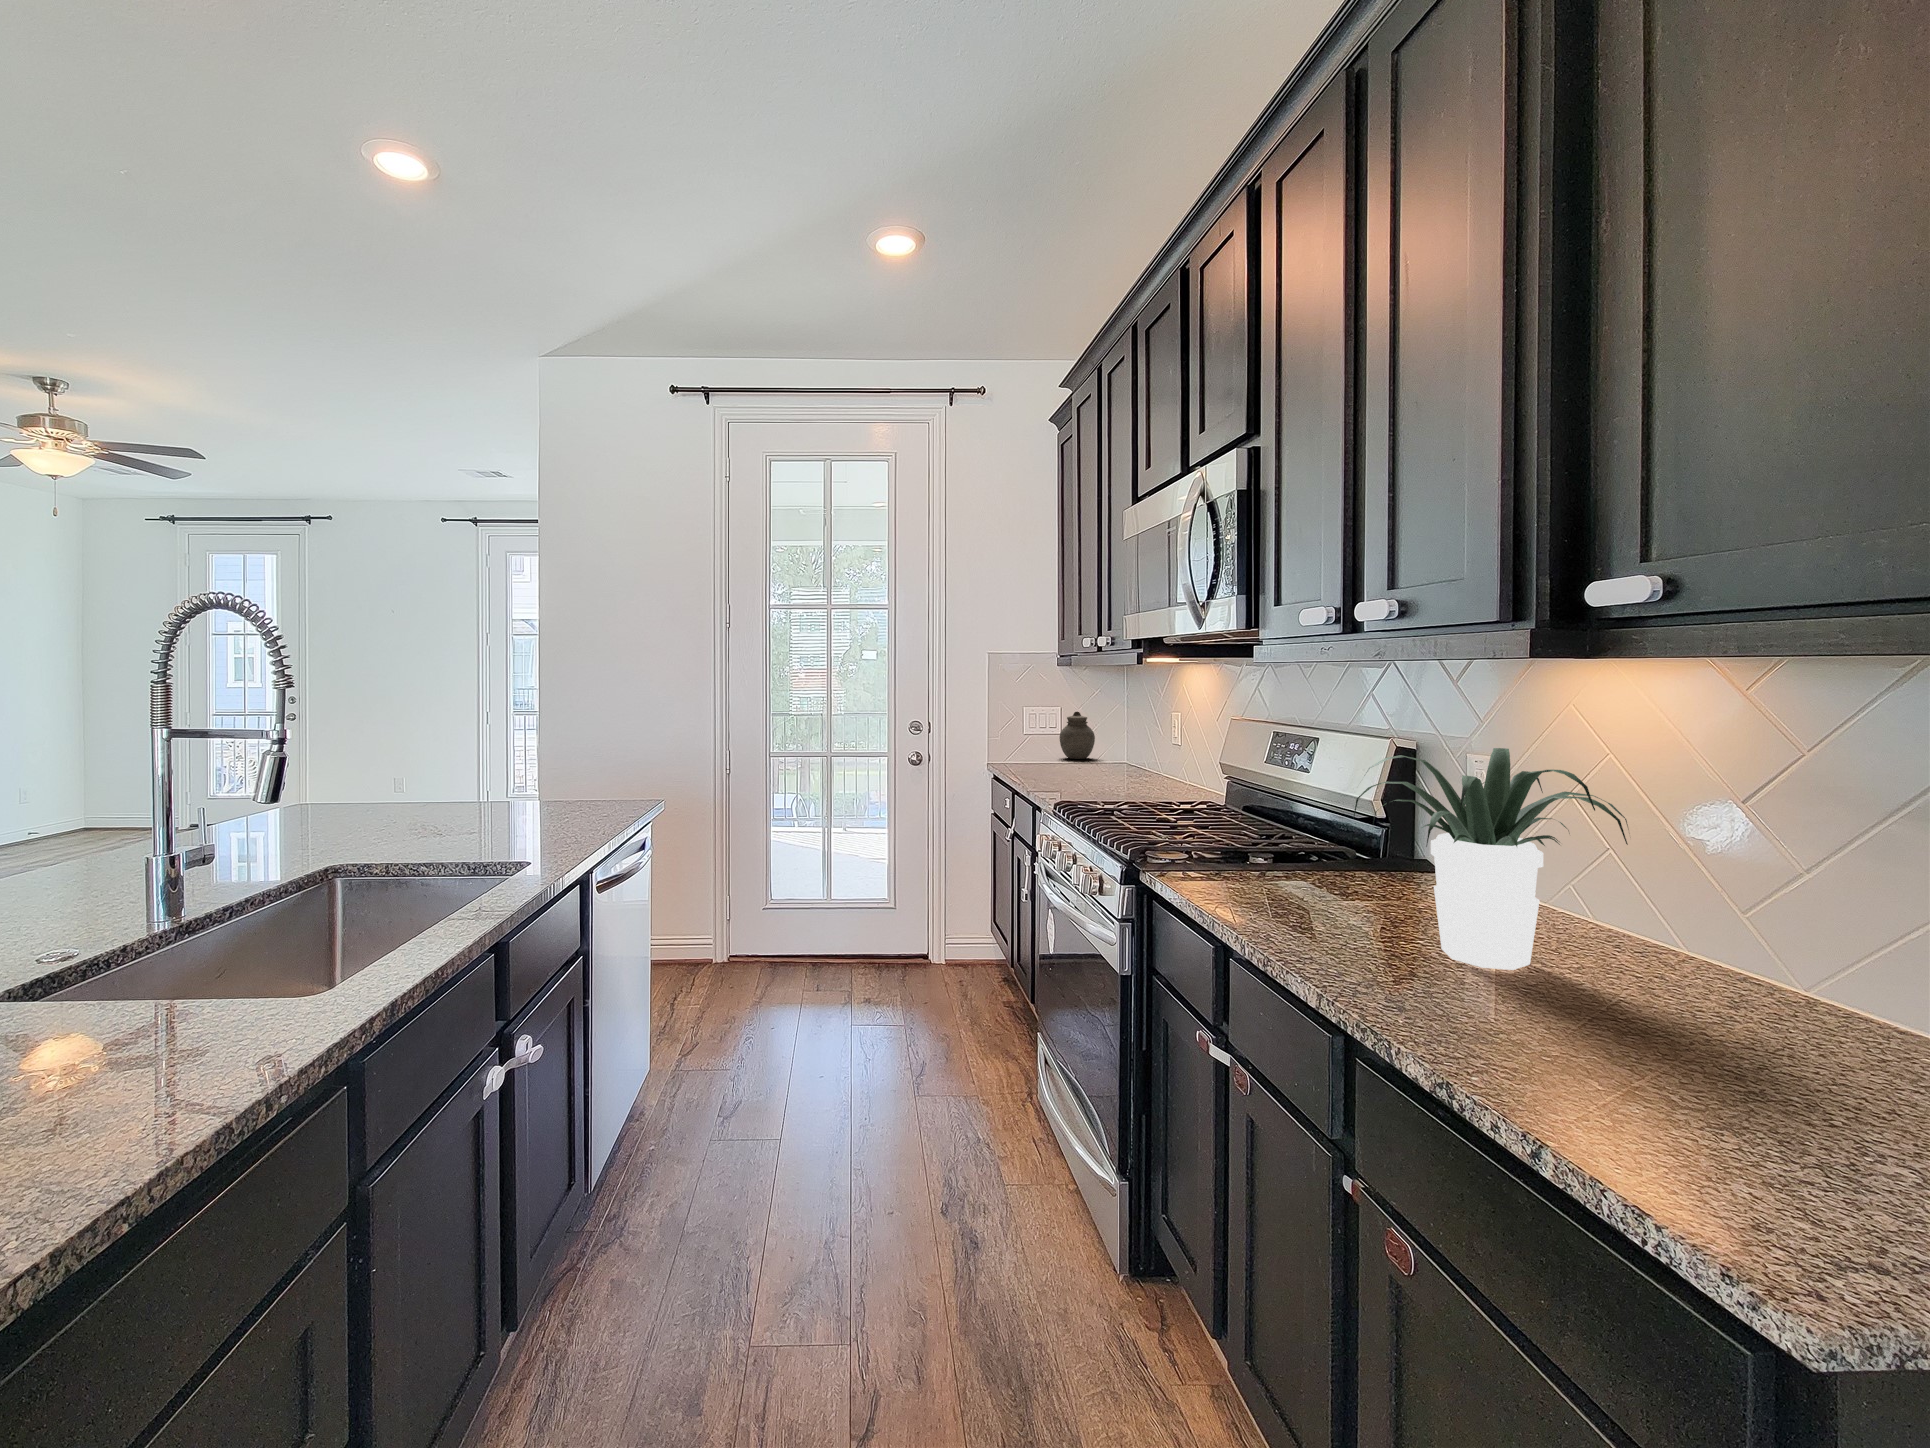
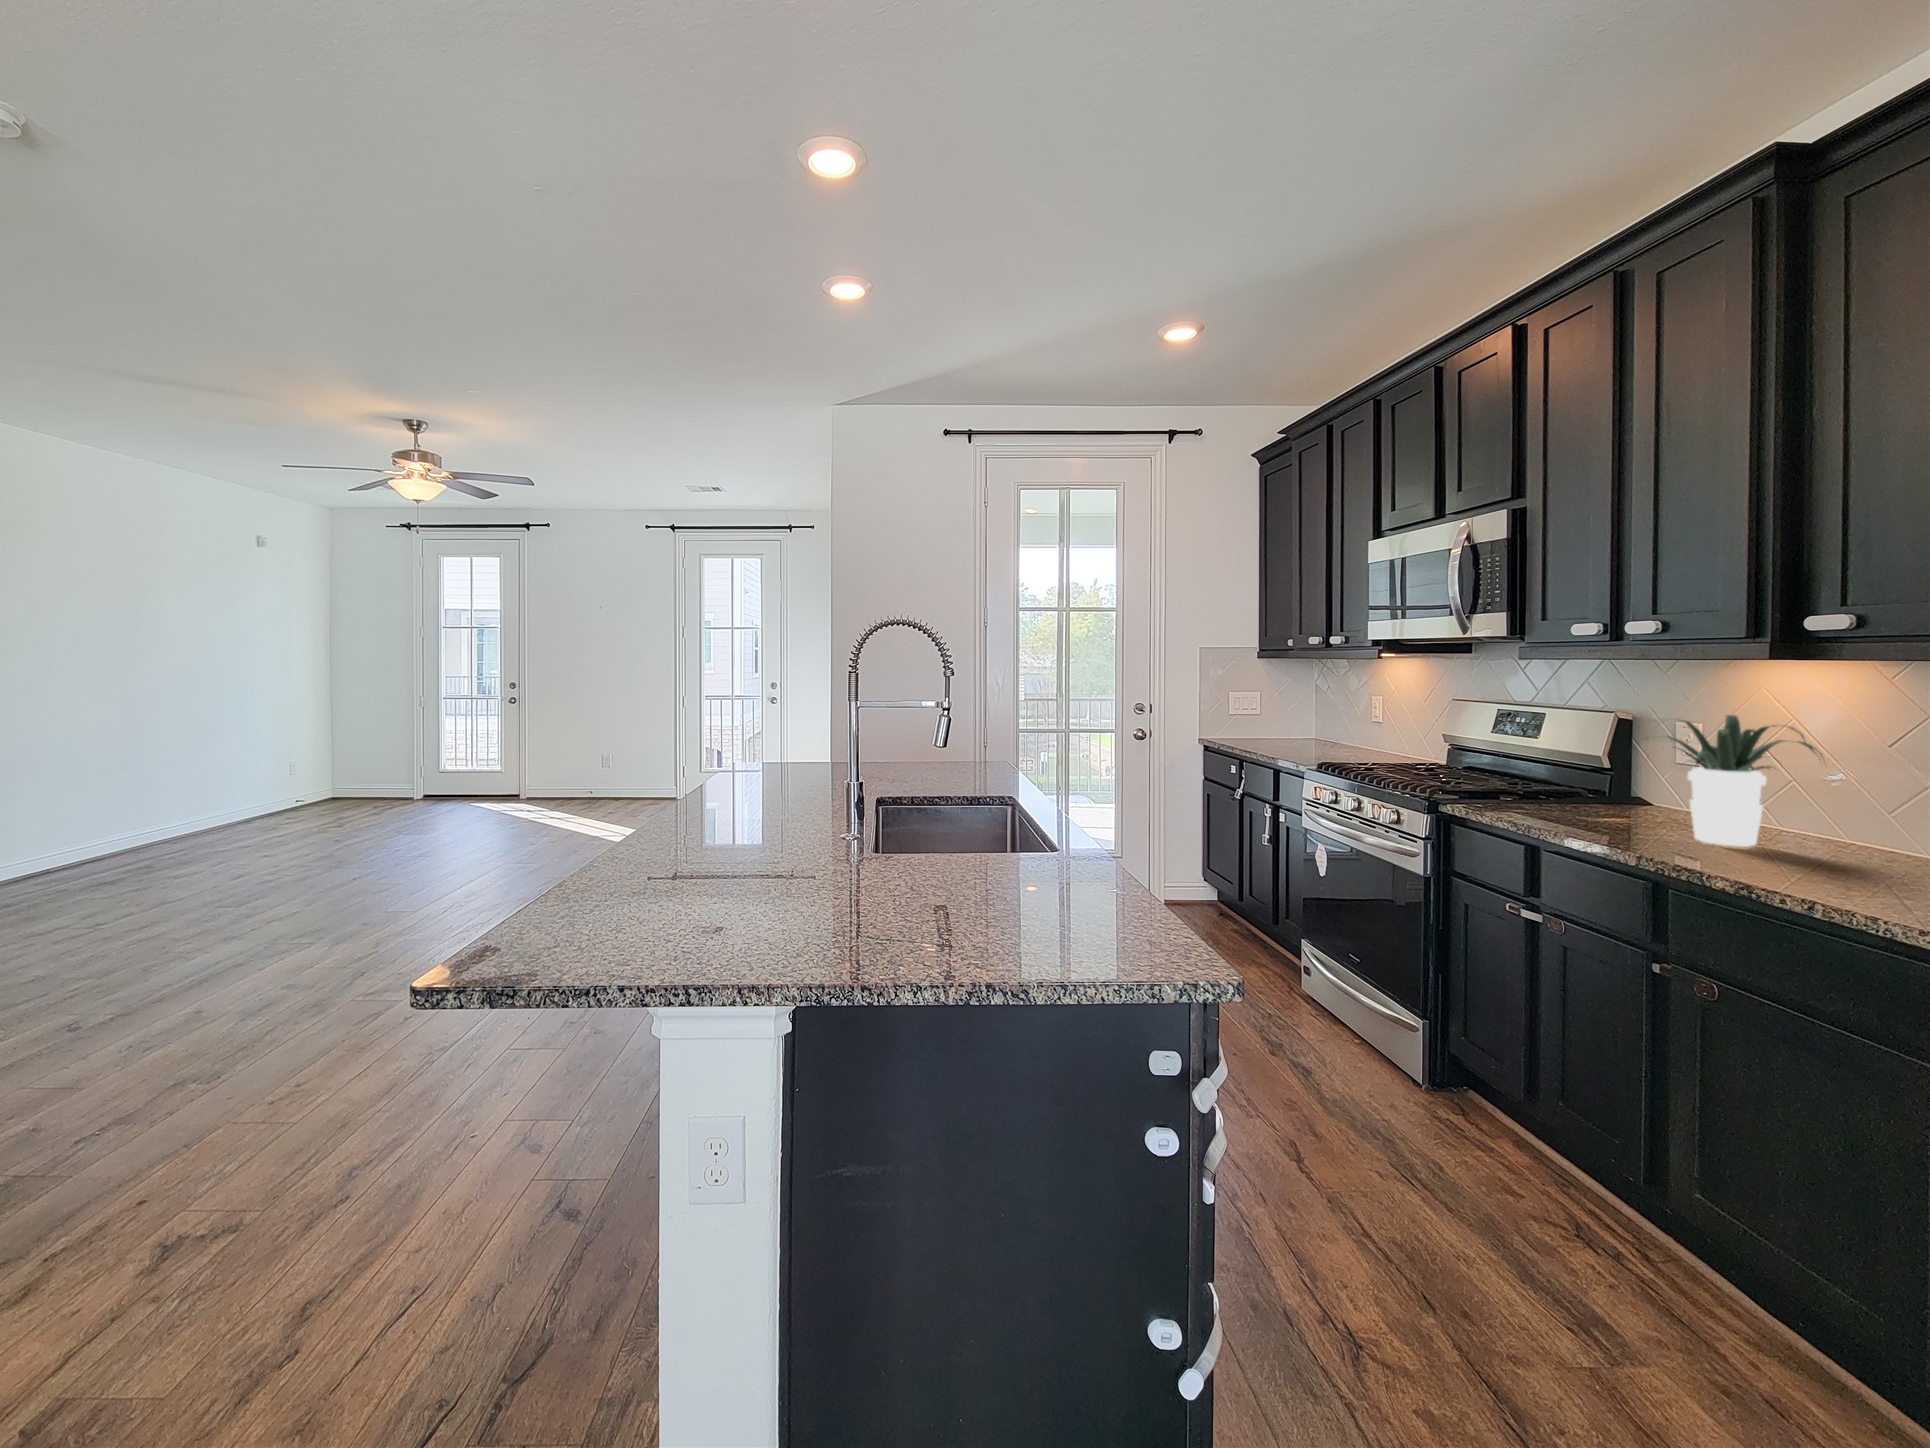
jar: present [1060,712,1095,759] -> none [1262,697,1293,737]

